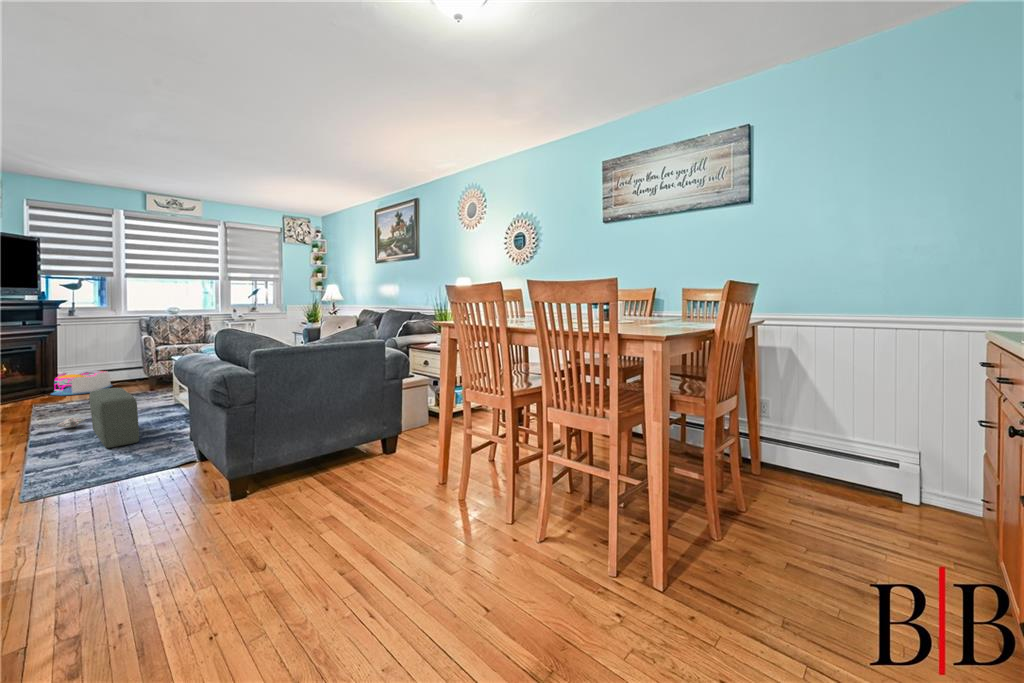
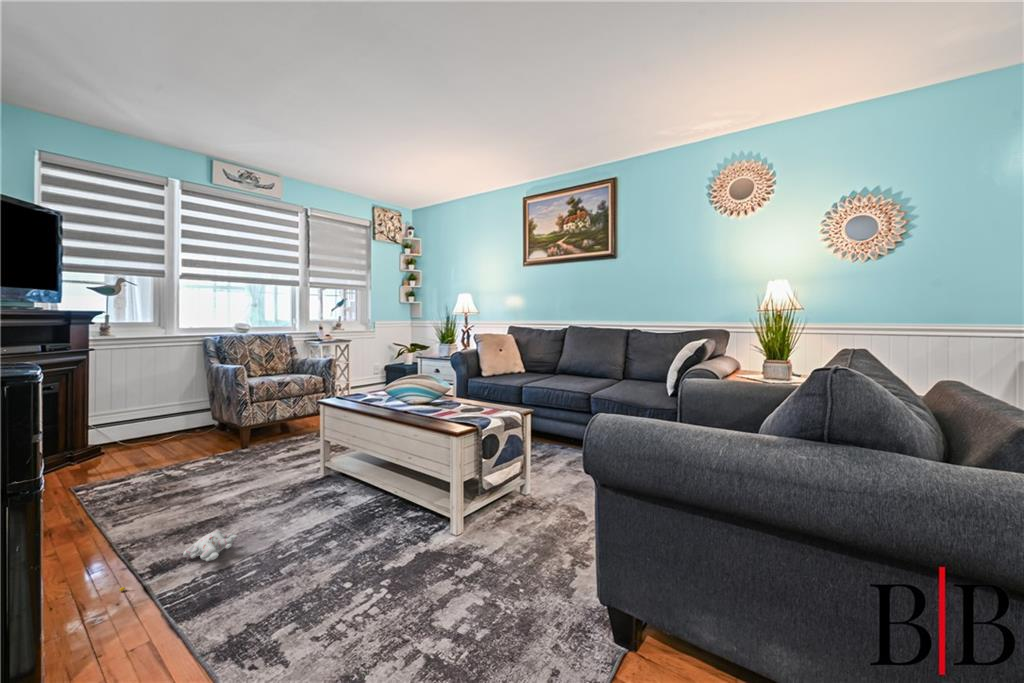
storage bin: present [51,370,112,396] -> none [83,421,172,469]
pouf: present [89,388,139,448] -> none [266,470,414,624]

